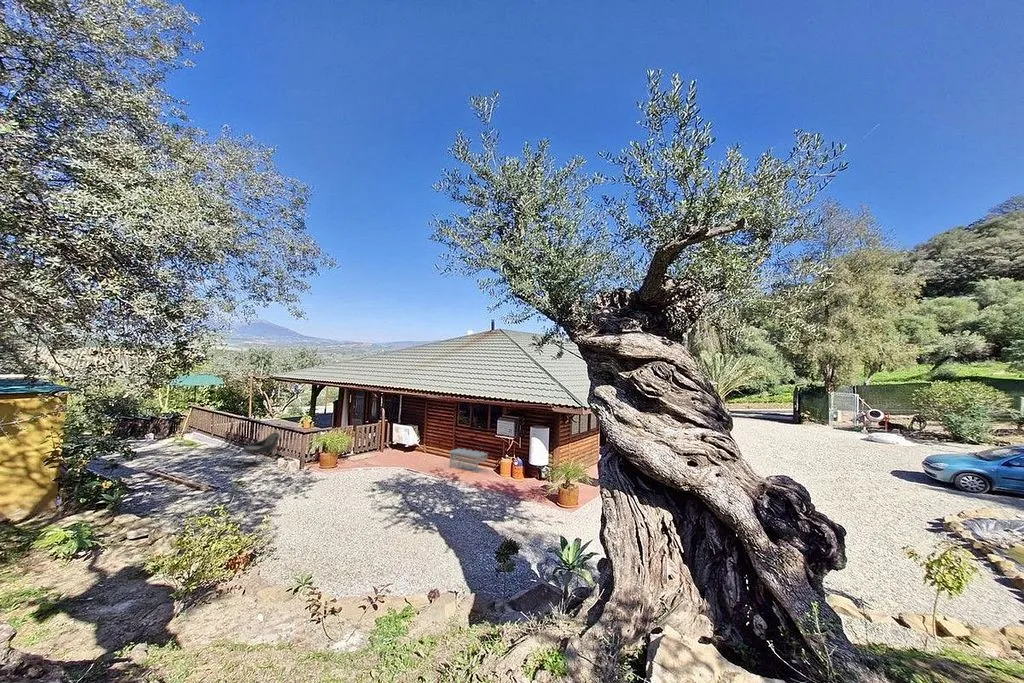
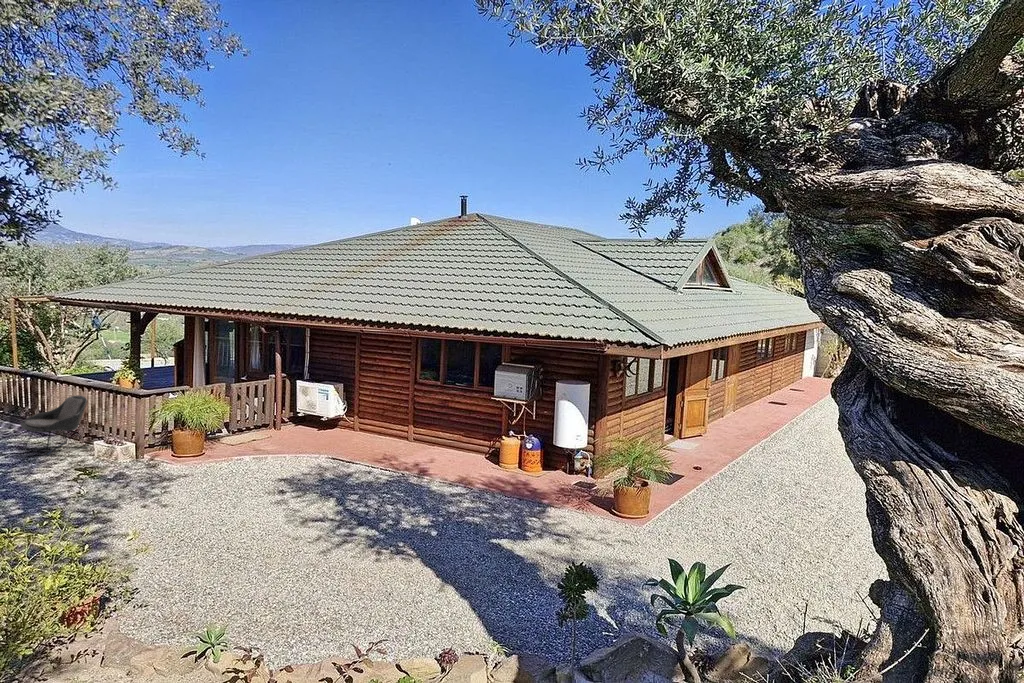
storage bench: present [449,448,487,472] -> none [406,421,477,463]

